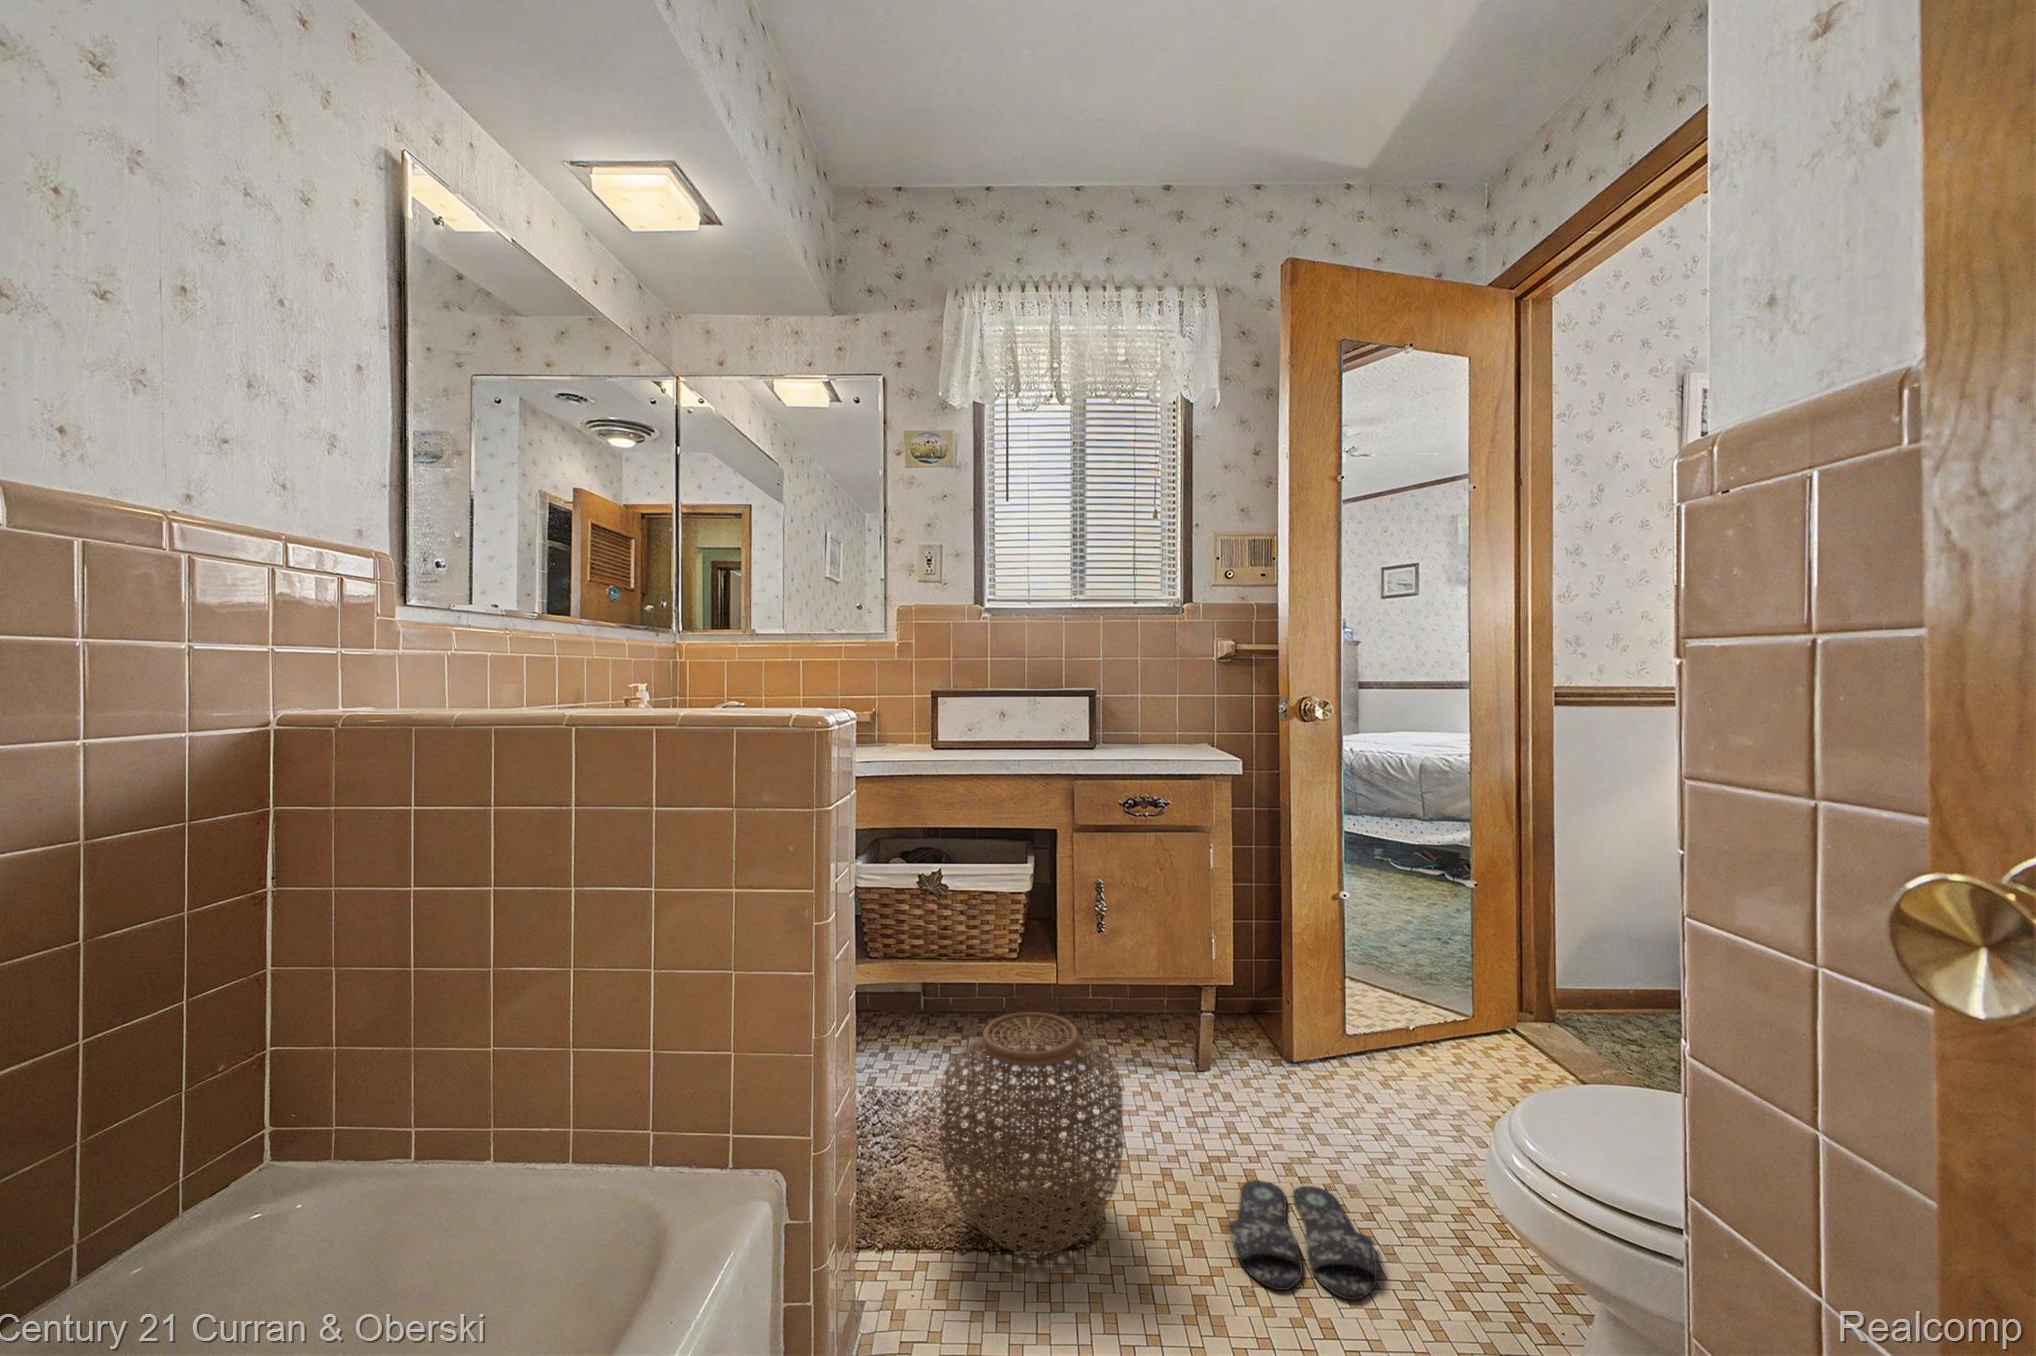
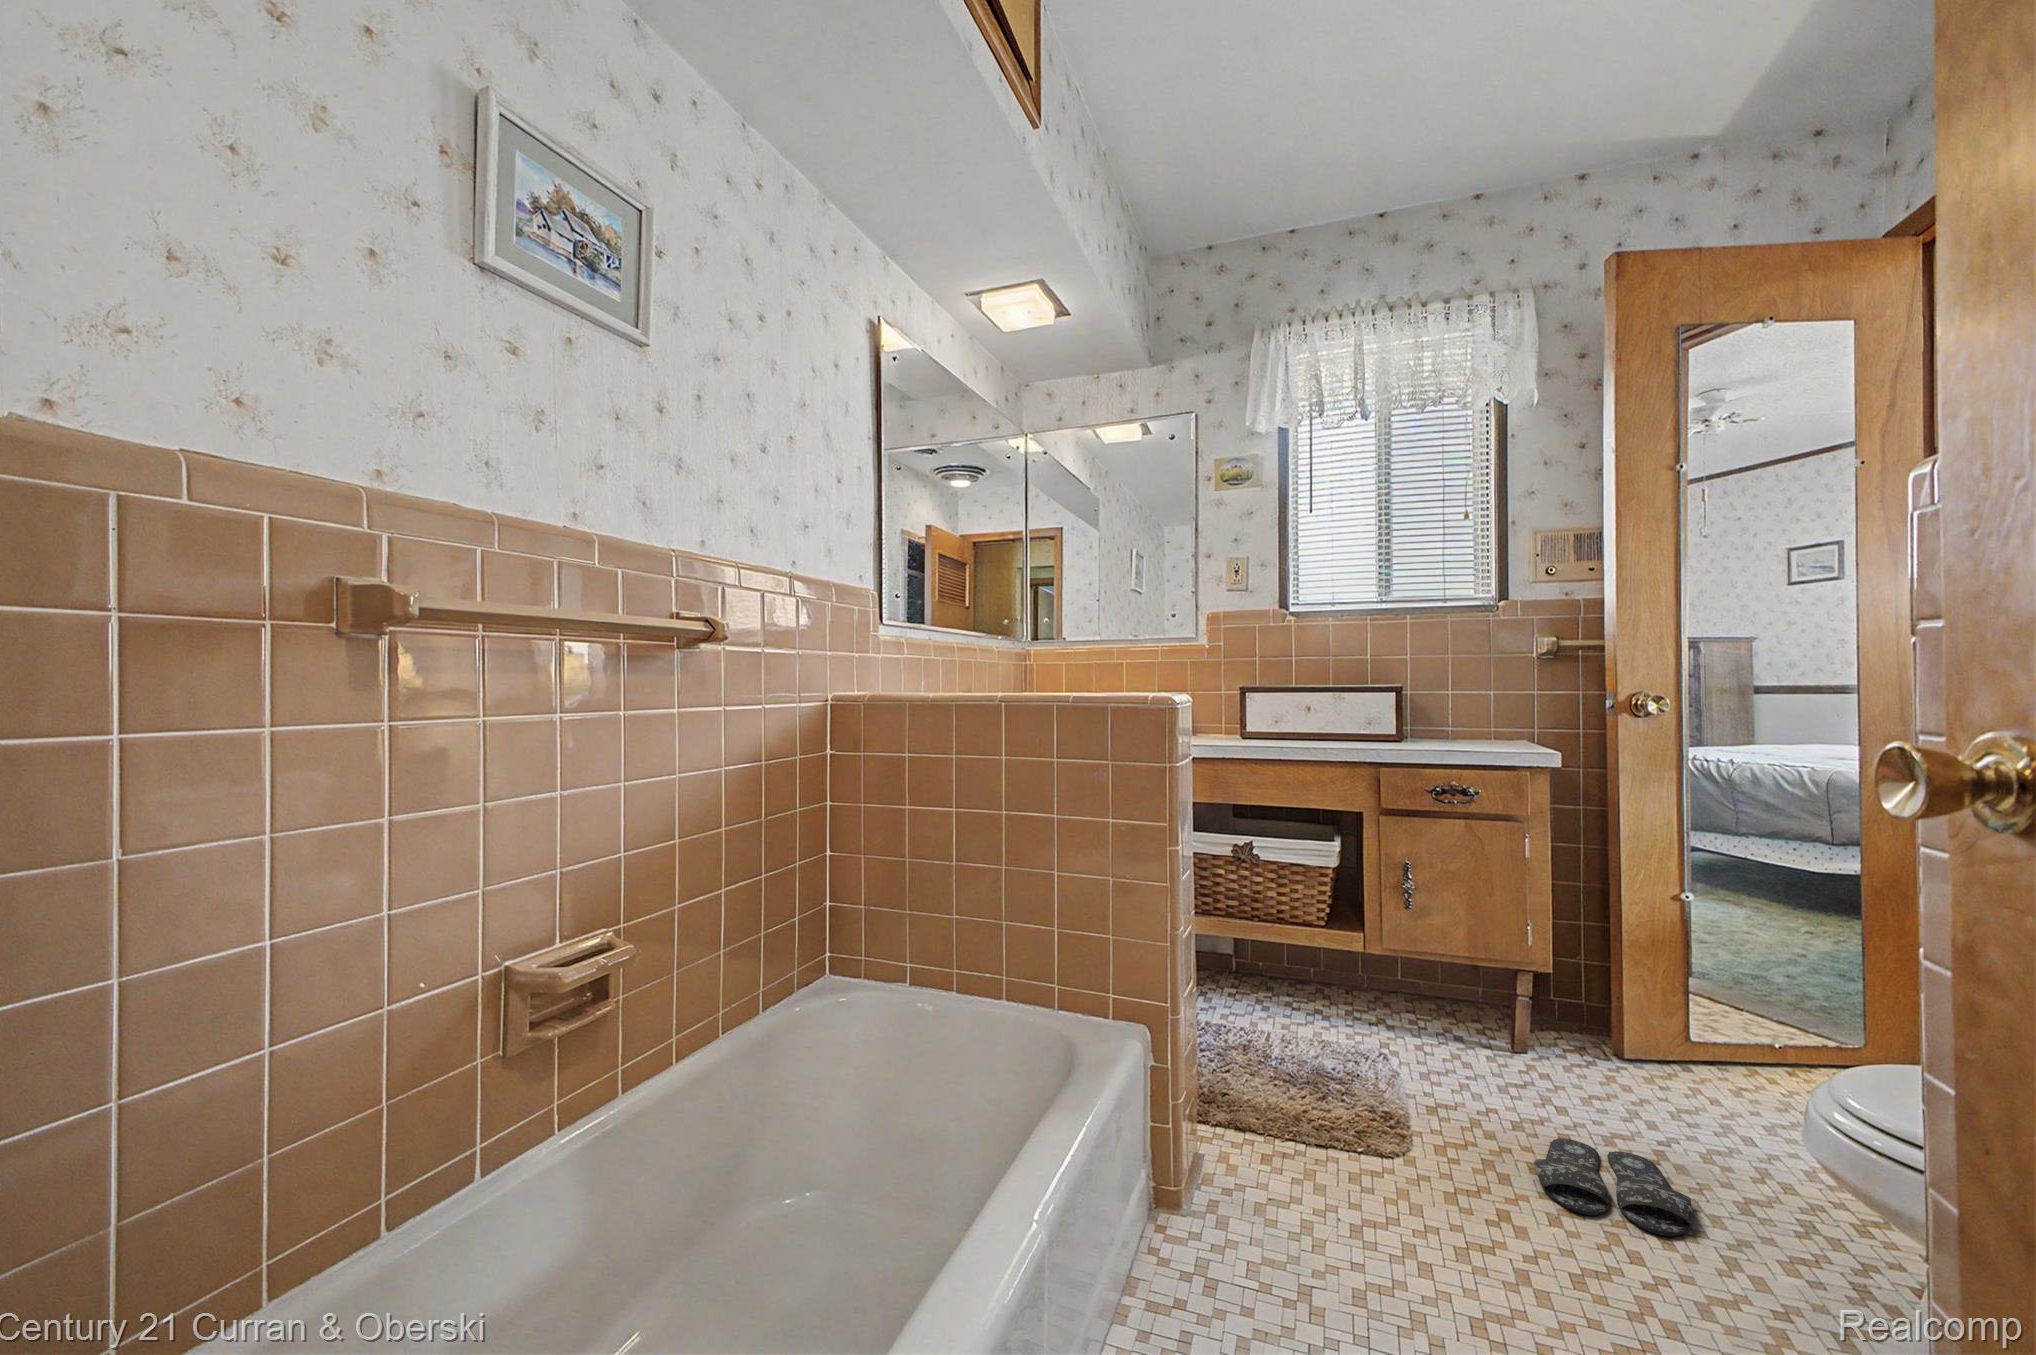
woven basket: present [940,1012,1123,1255] -> none [1262,956,1427,1151]

